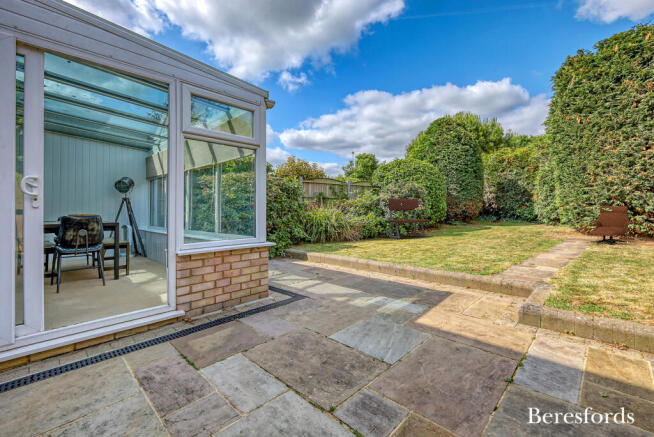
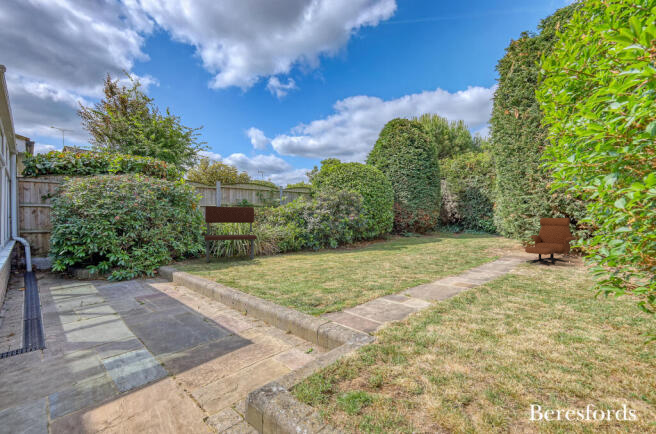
bench: present [389,199,430,239] -> present [204,206,257,262]

